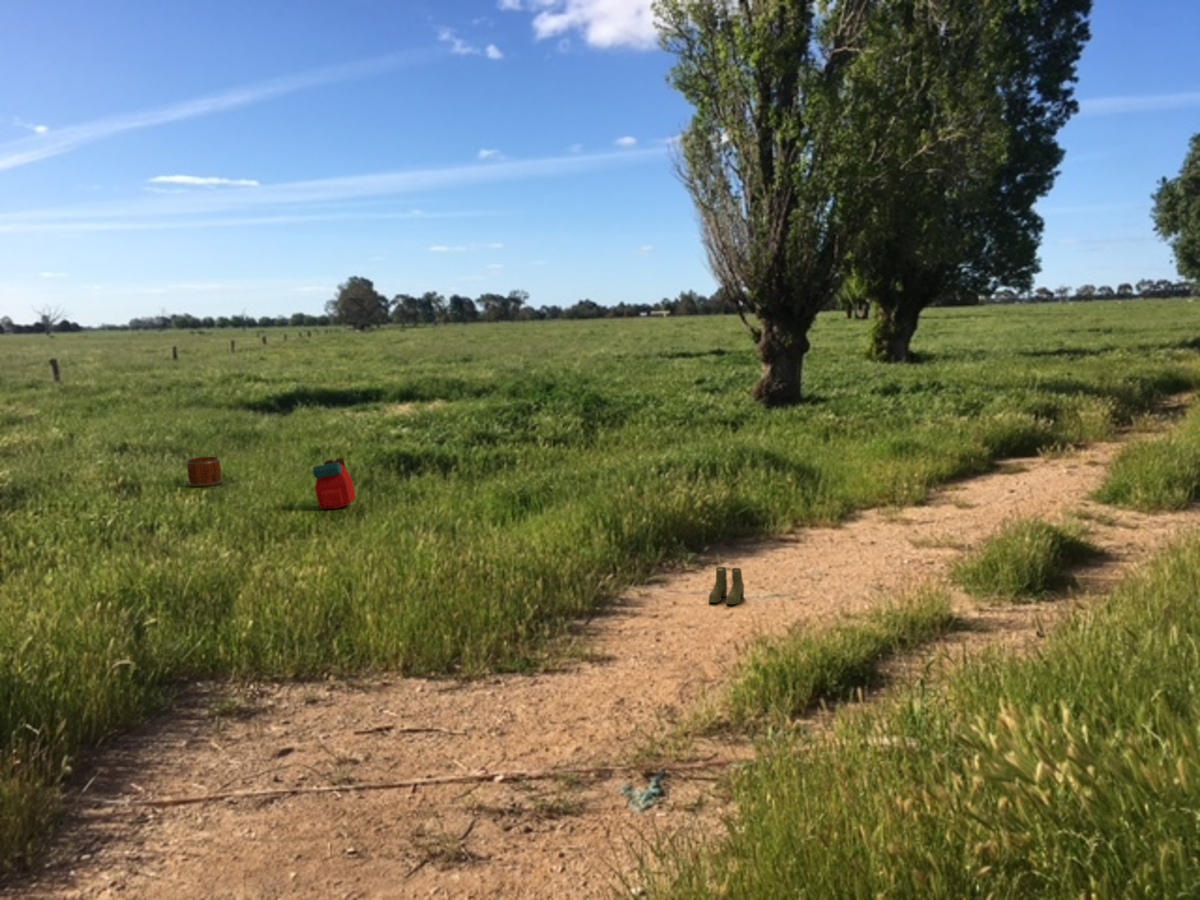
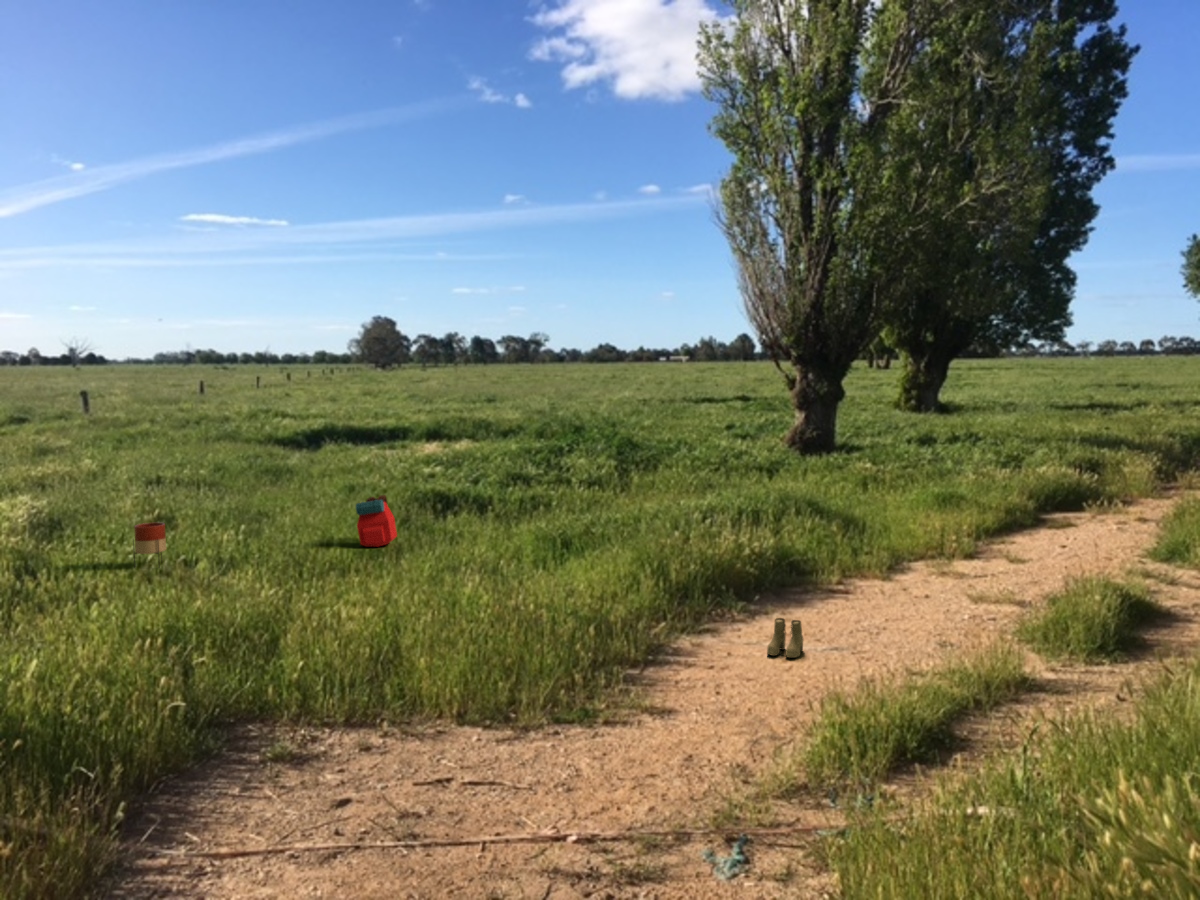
bucket: present [187,457,222,487] -> none [226,491,260,521]
planter: none [90,491,124,535] -> present [133,523,166,567]

